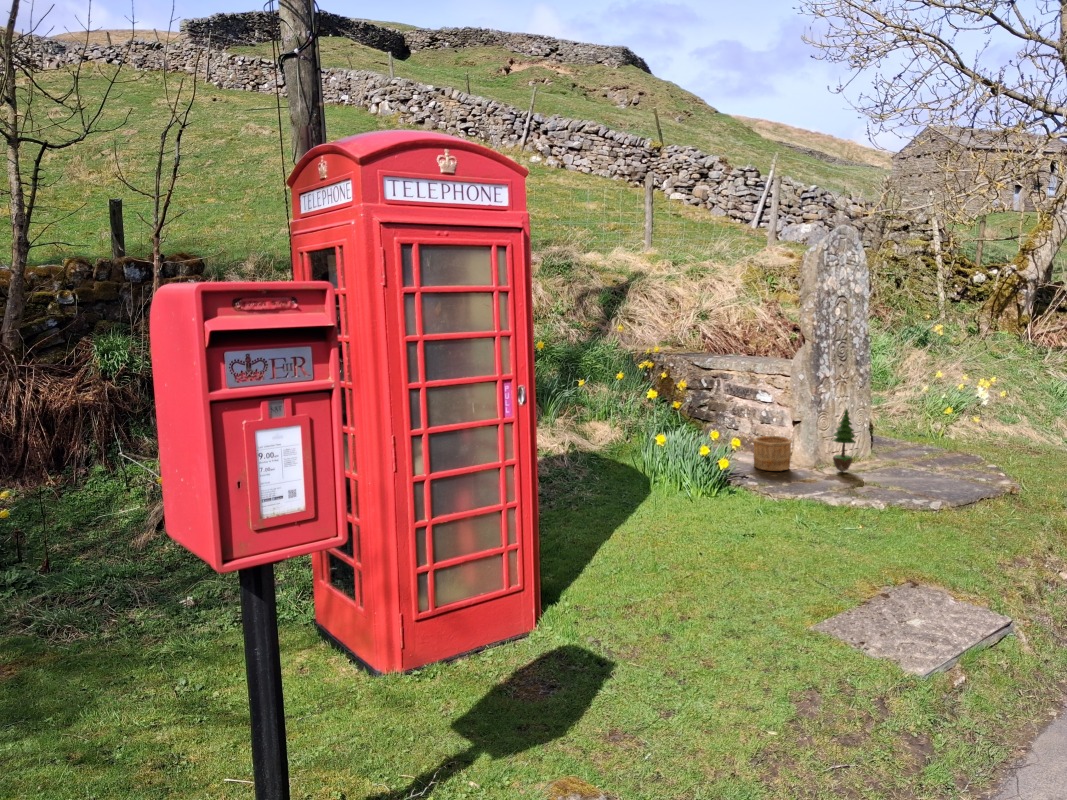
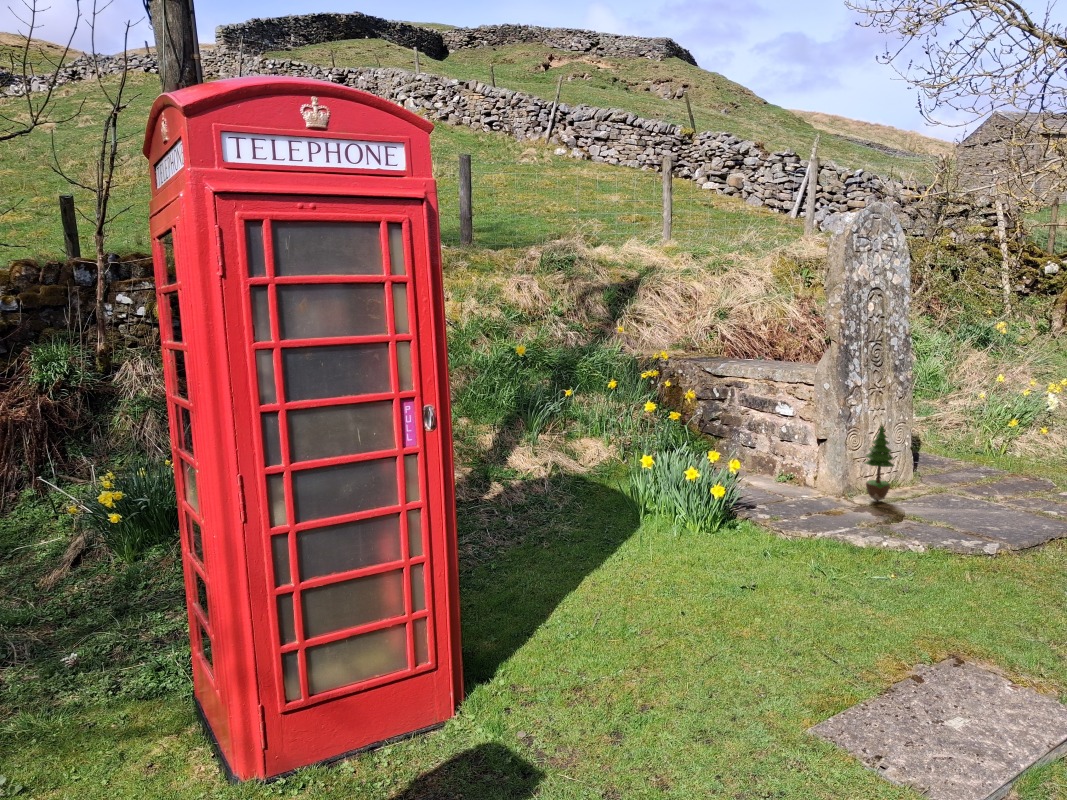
wooden bucket: present [753,436,792,471] -> none [767,456,815,500]

